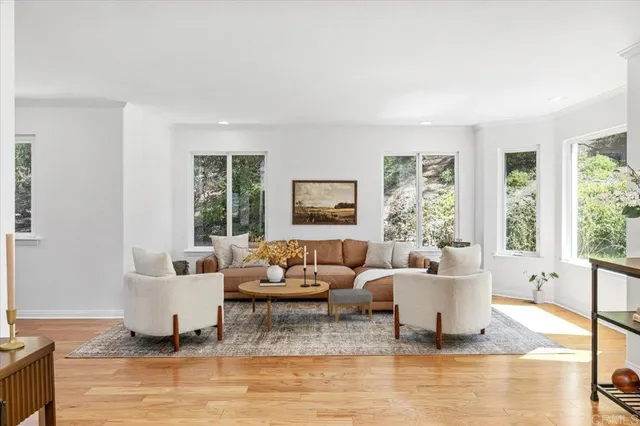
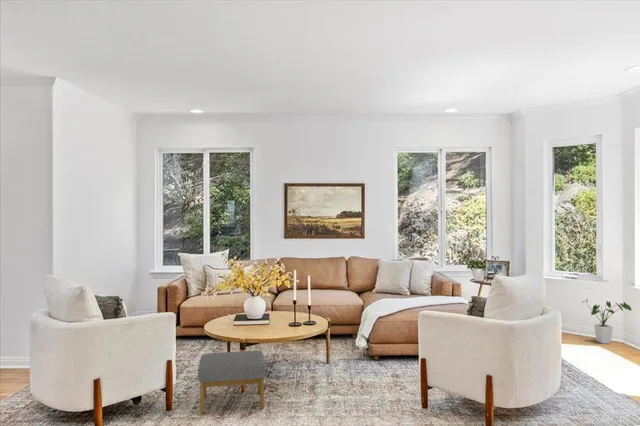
footstool: present [330,289,373,322] -> present [198,351,266,414]

